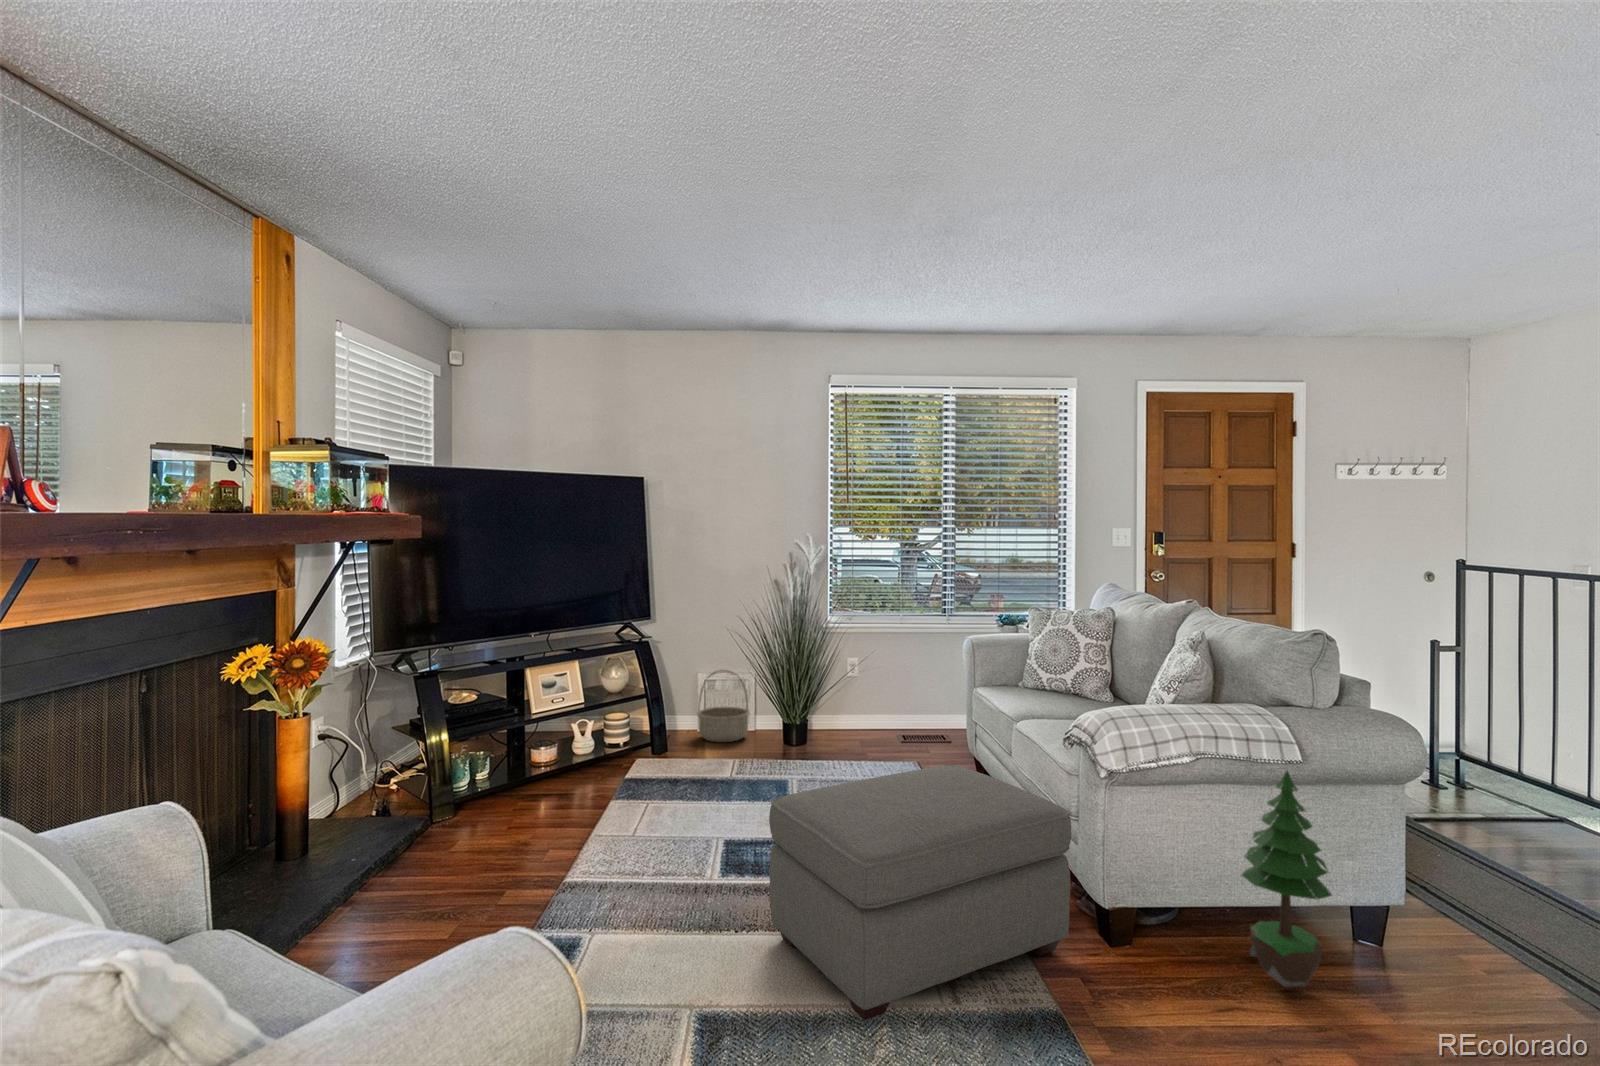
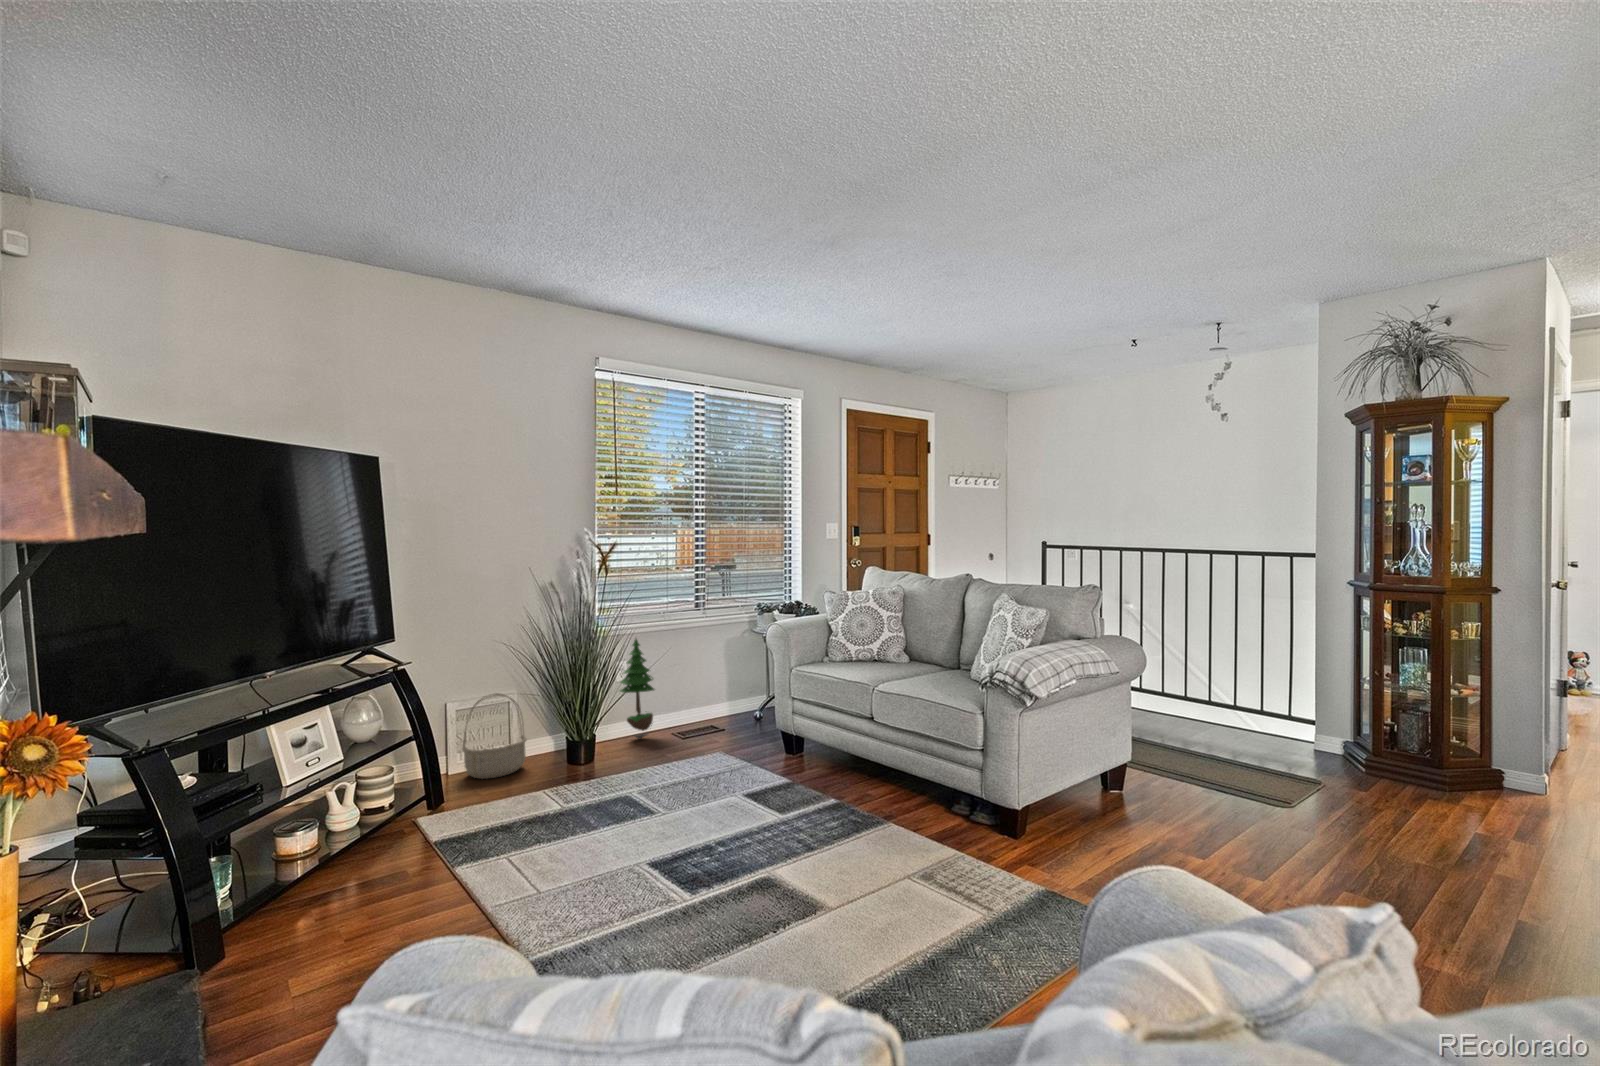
ottoman: present [769,765,1071,1020] -> none [797,726,1028,971]
potted tree: present [1242,771,1332,988] -> present [620,639,654,739]

